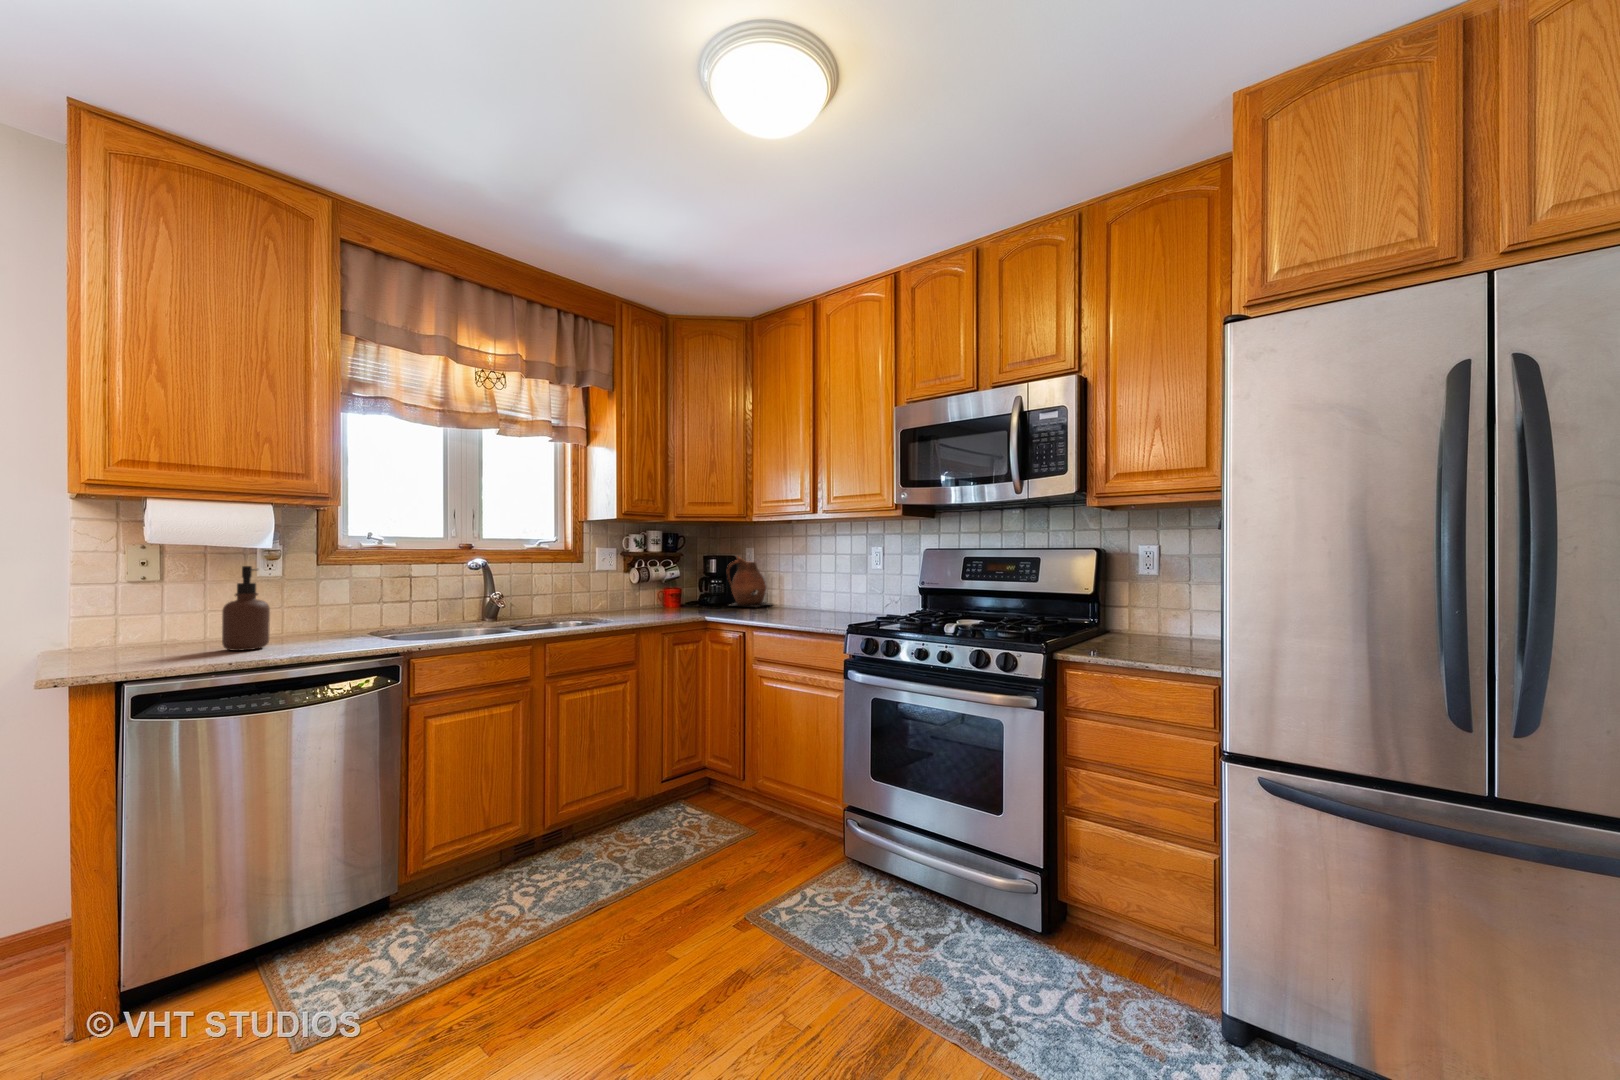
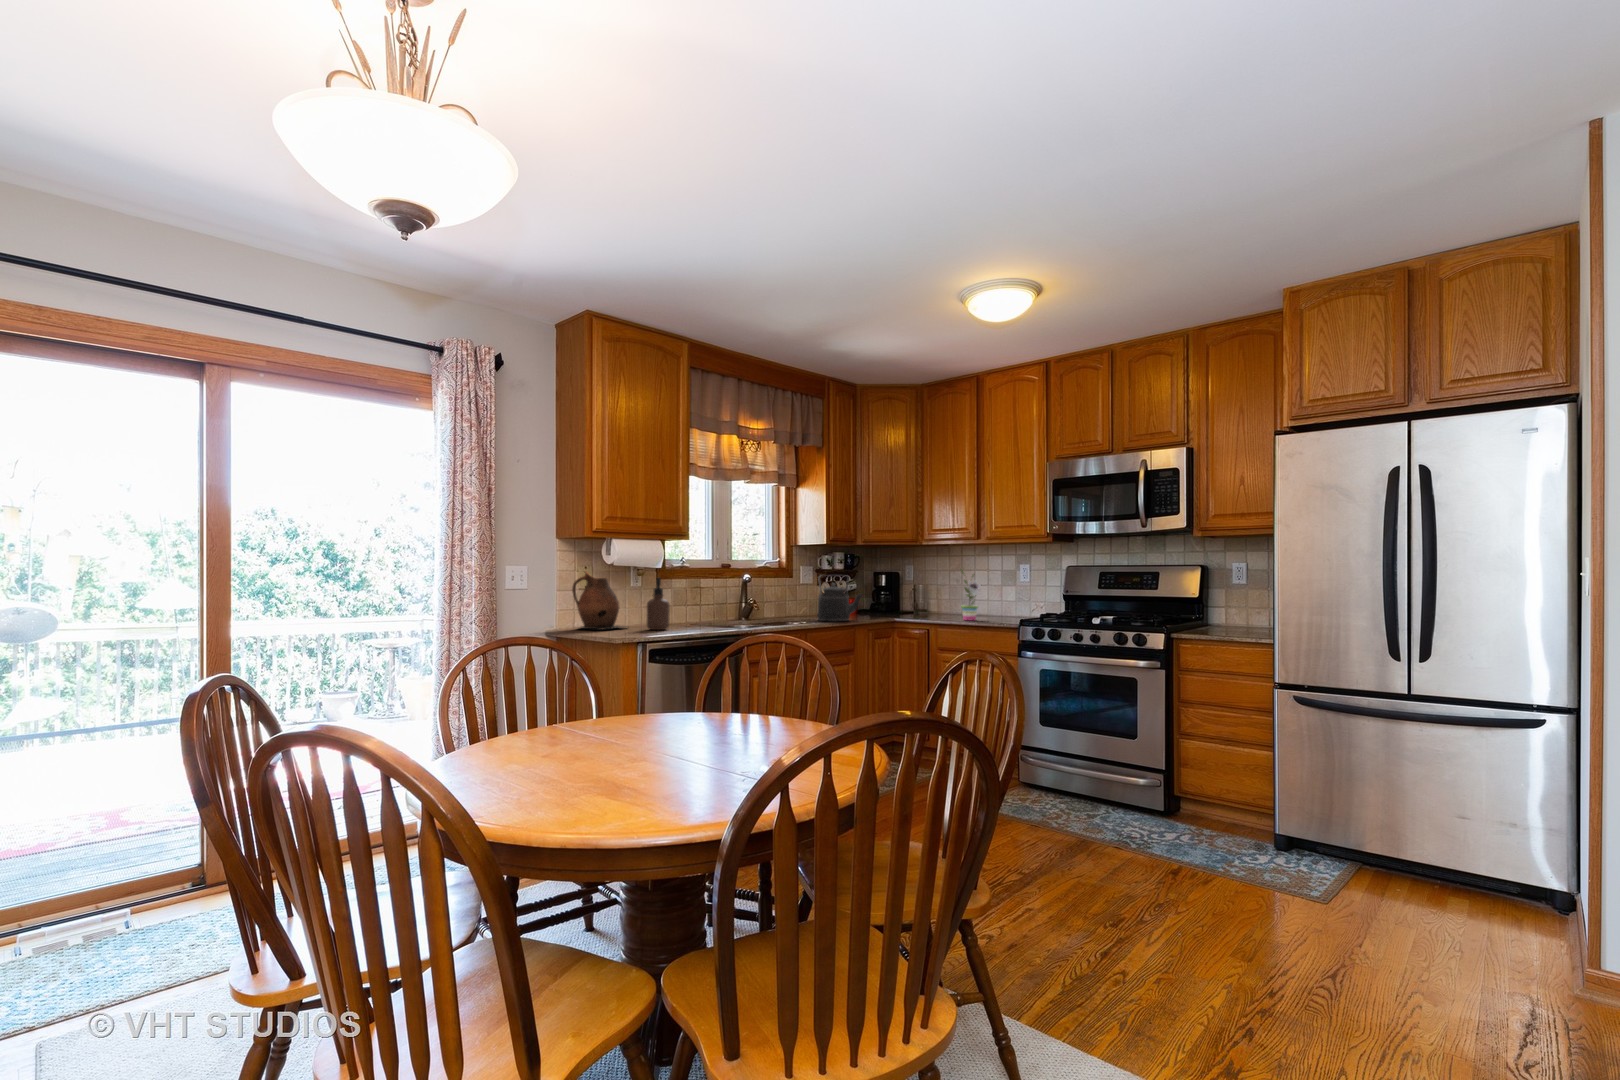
potted plant: none [786,553,813,621] -> present [961,569,980,620]
ceramic pitcher: present [727,556,770,607] -> present [572,571,623,630]
kettle: none [587,561,654,624] -> present [817,576,862,621]

